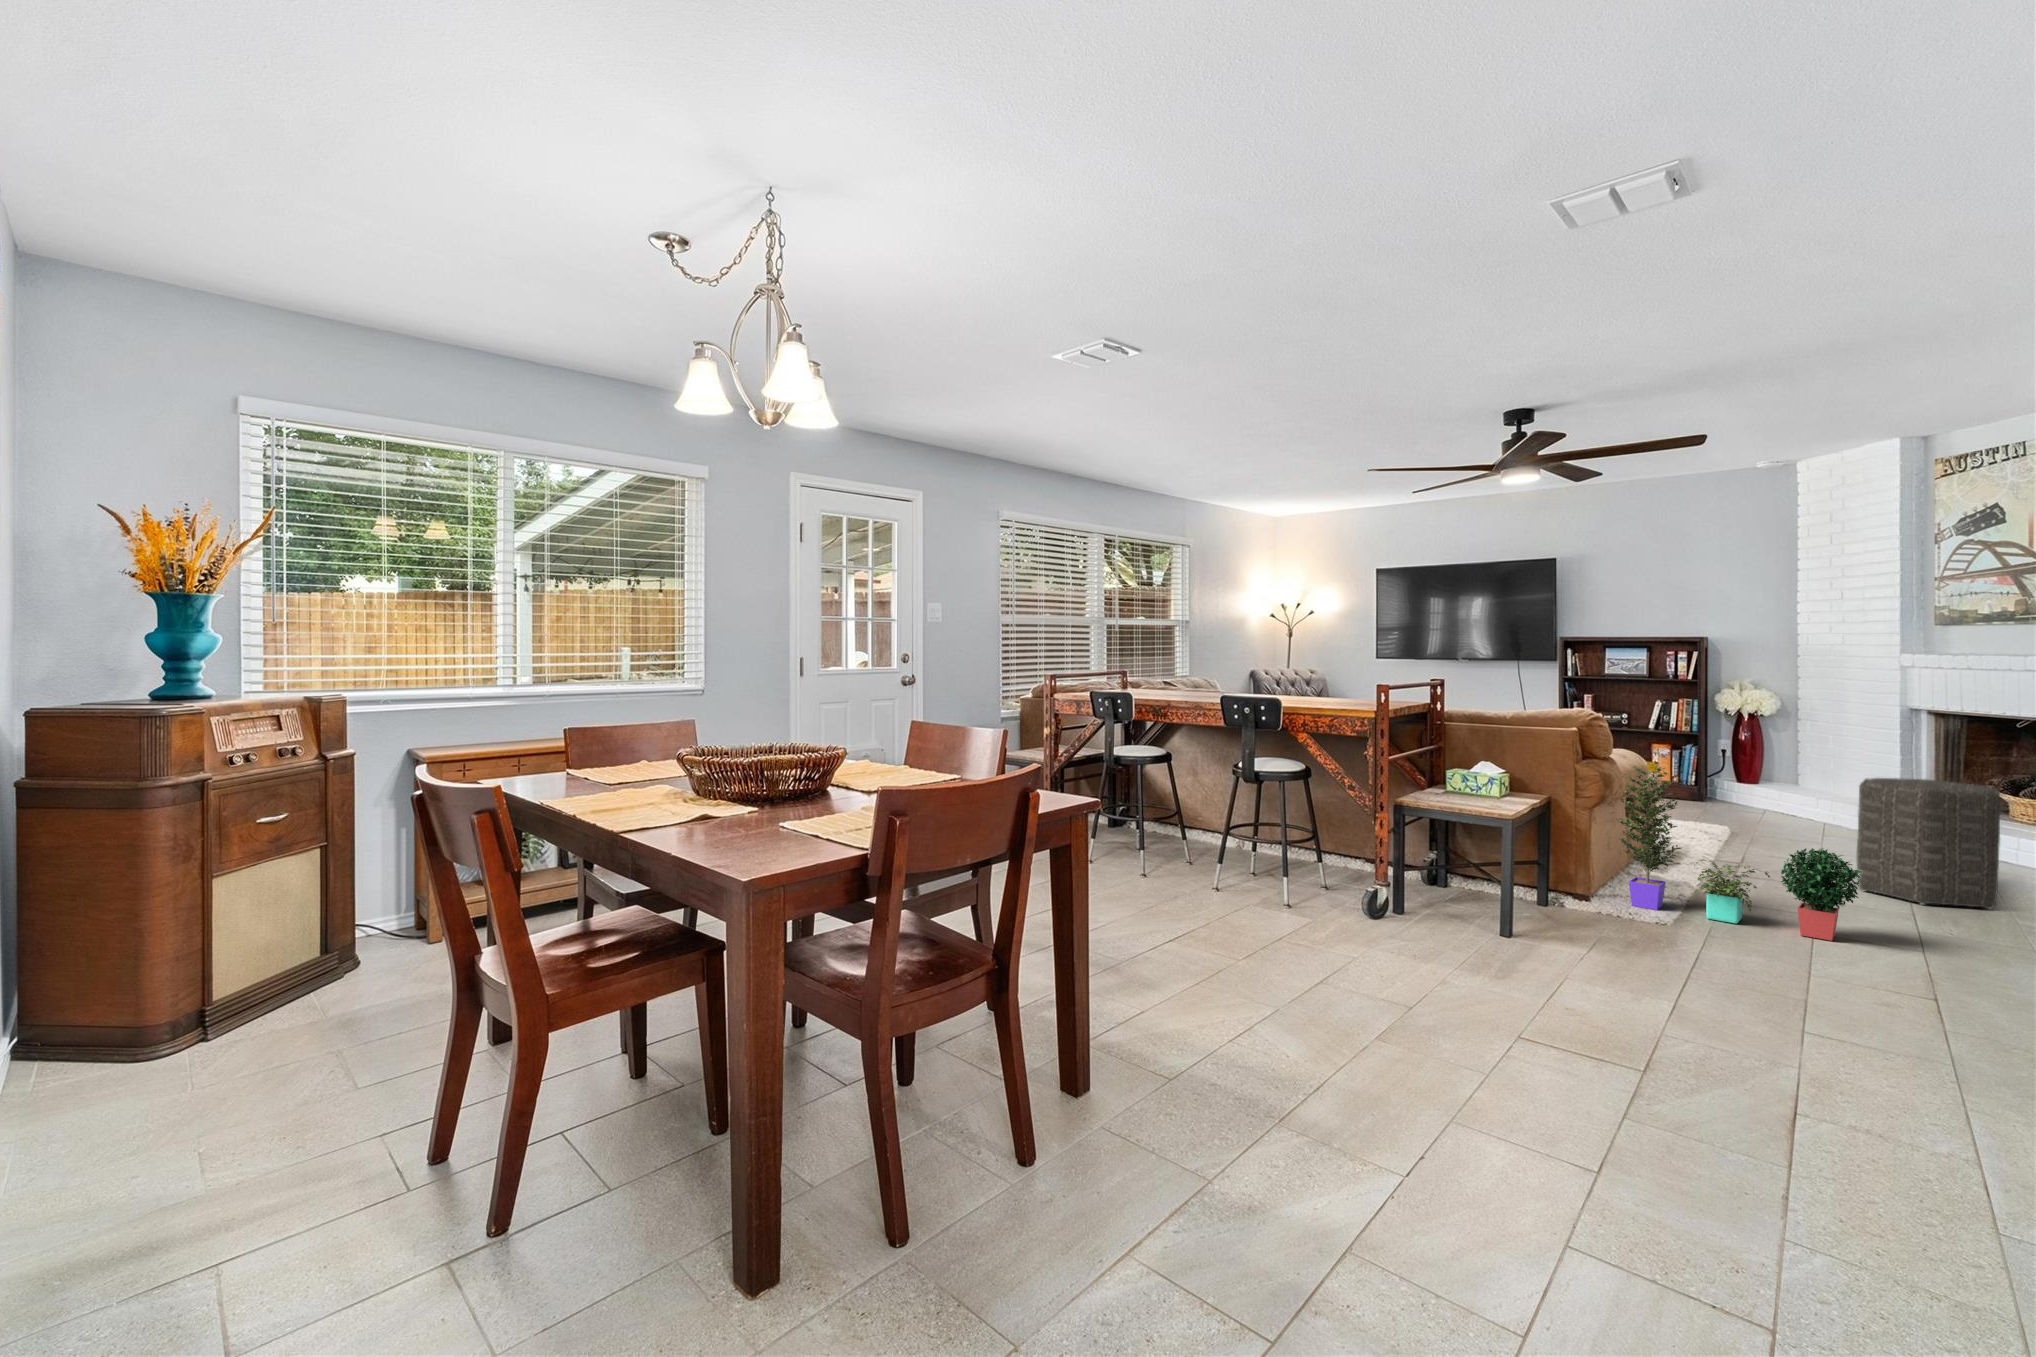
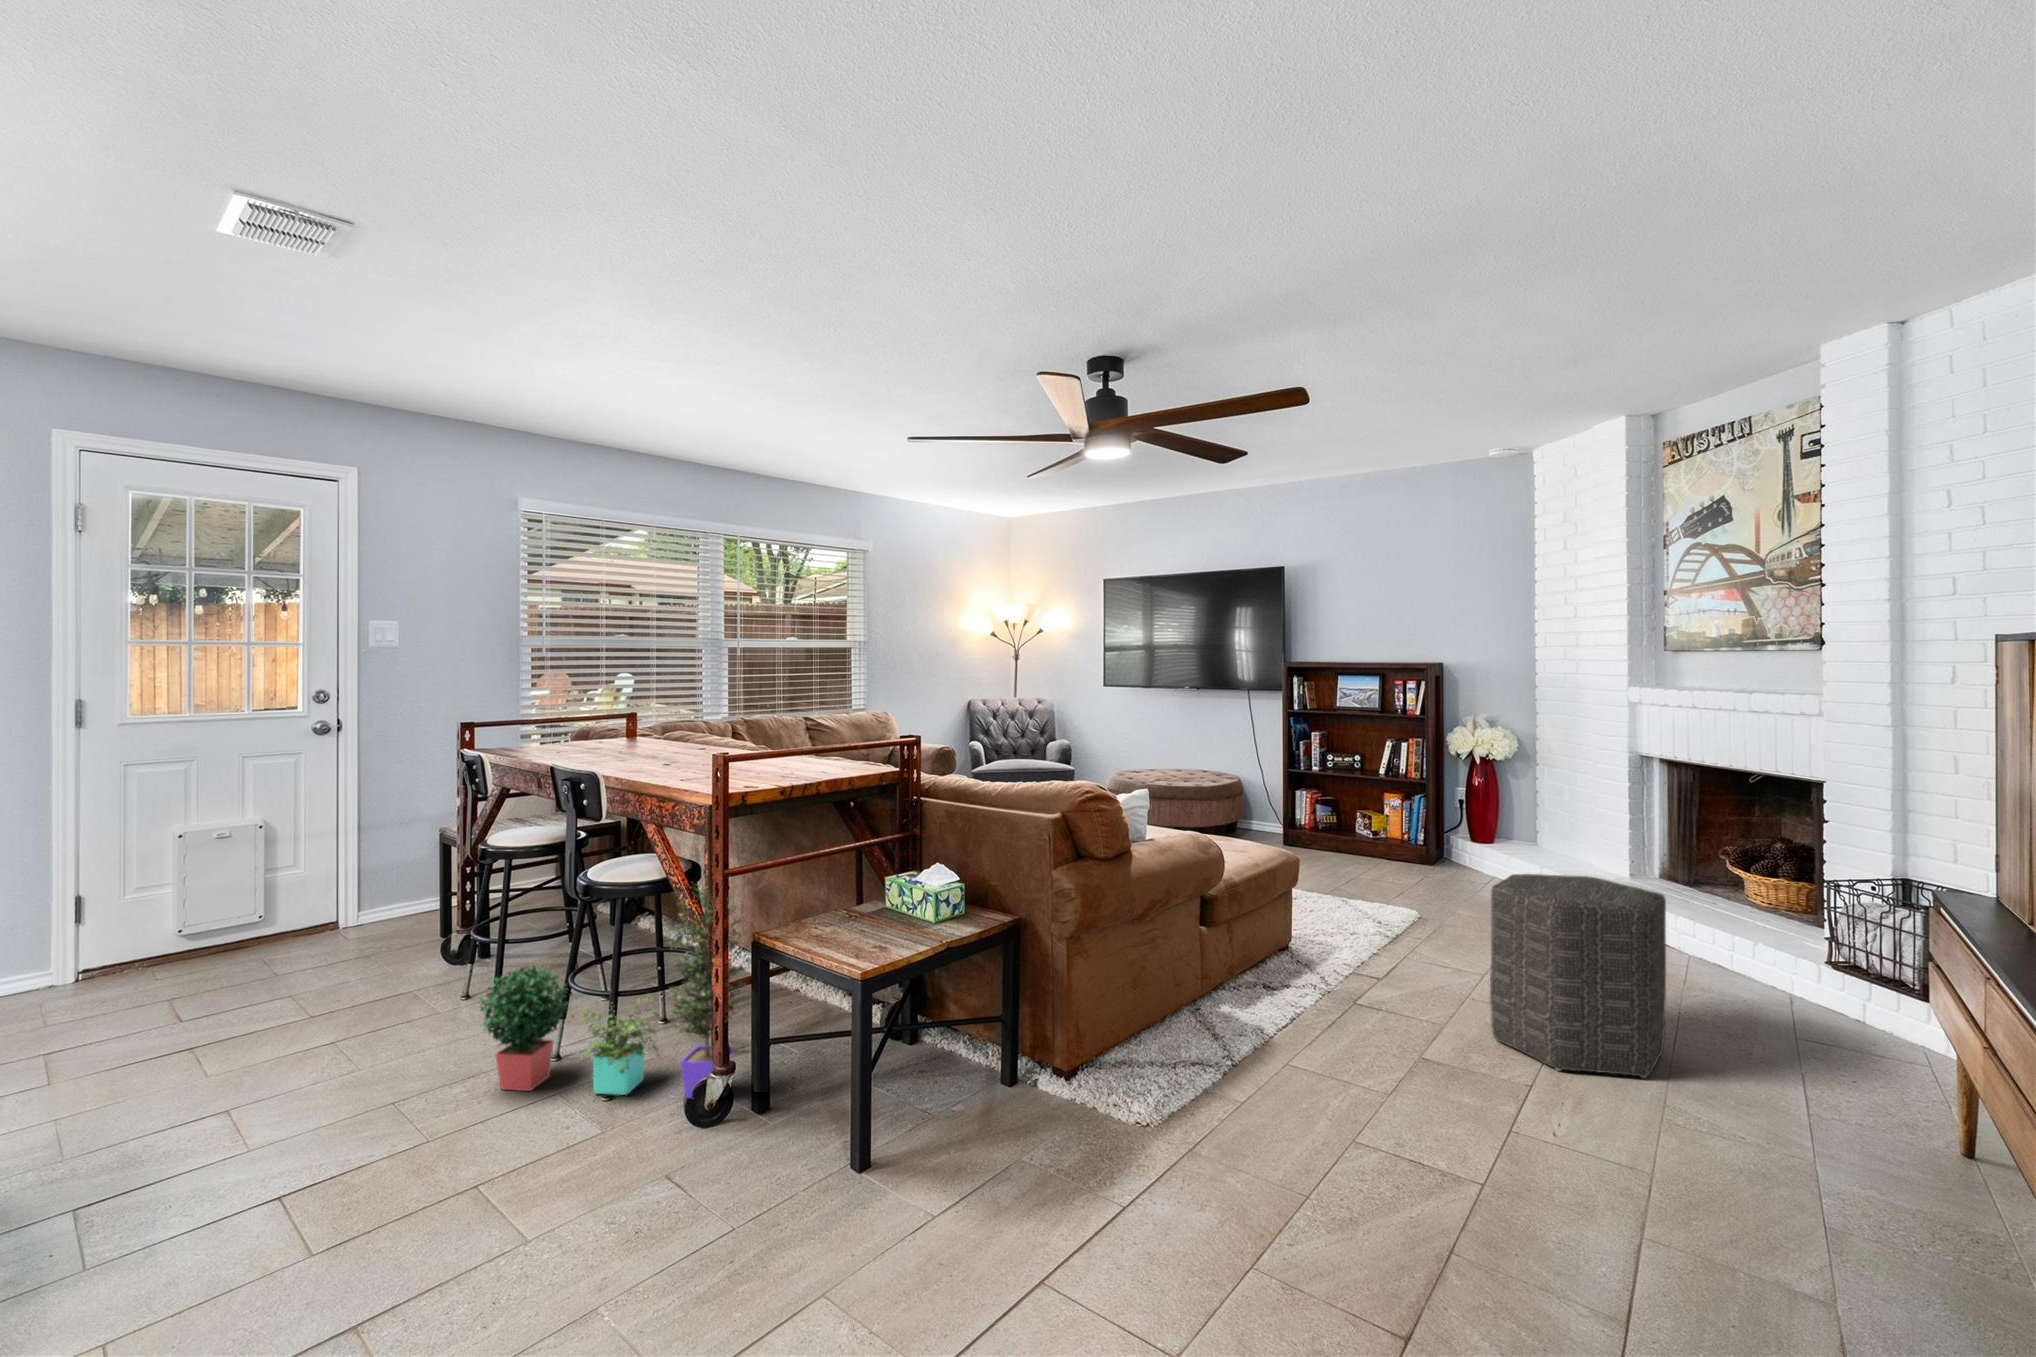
potted plant: present [1617,766,1862,941] -> present [480,885,746,1098]

